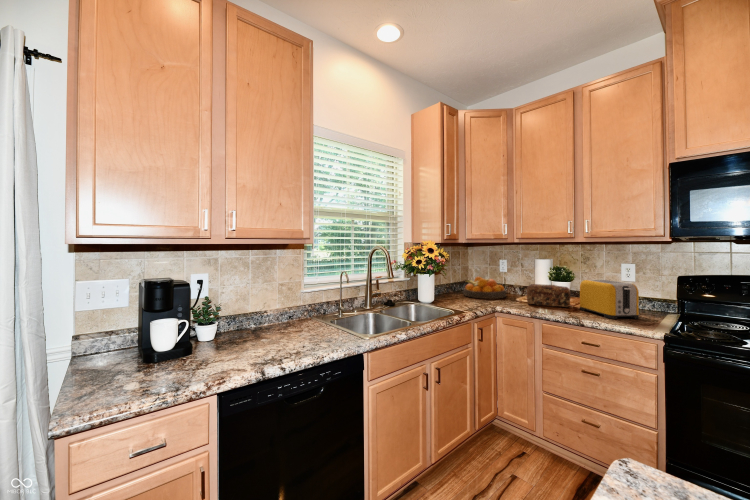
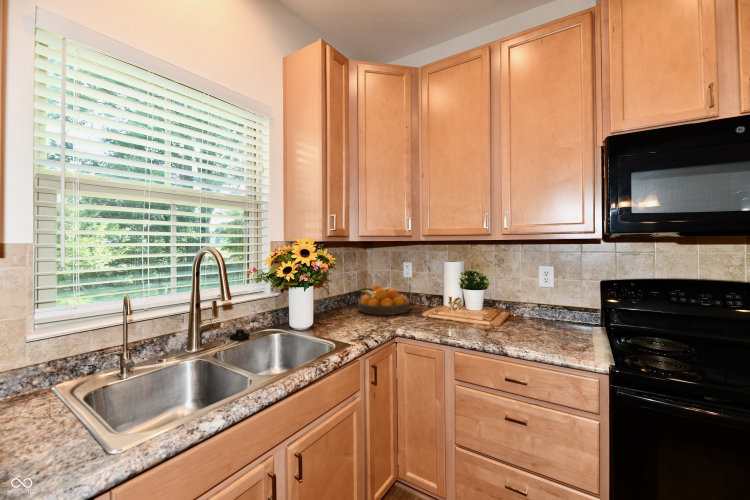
toaster: present [580,280,639,319] -> none [497,288,568,342]
bread loaf: present [527,284,571,307] -> none [434,295,486,324]

